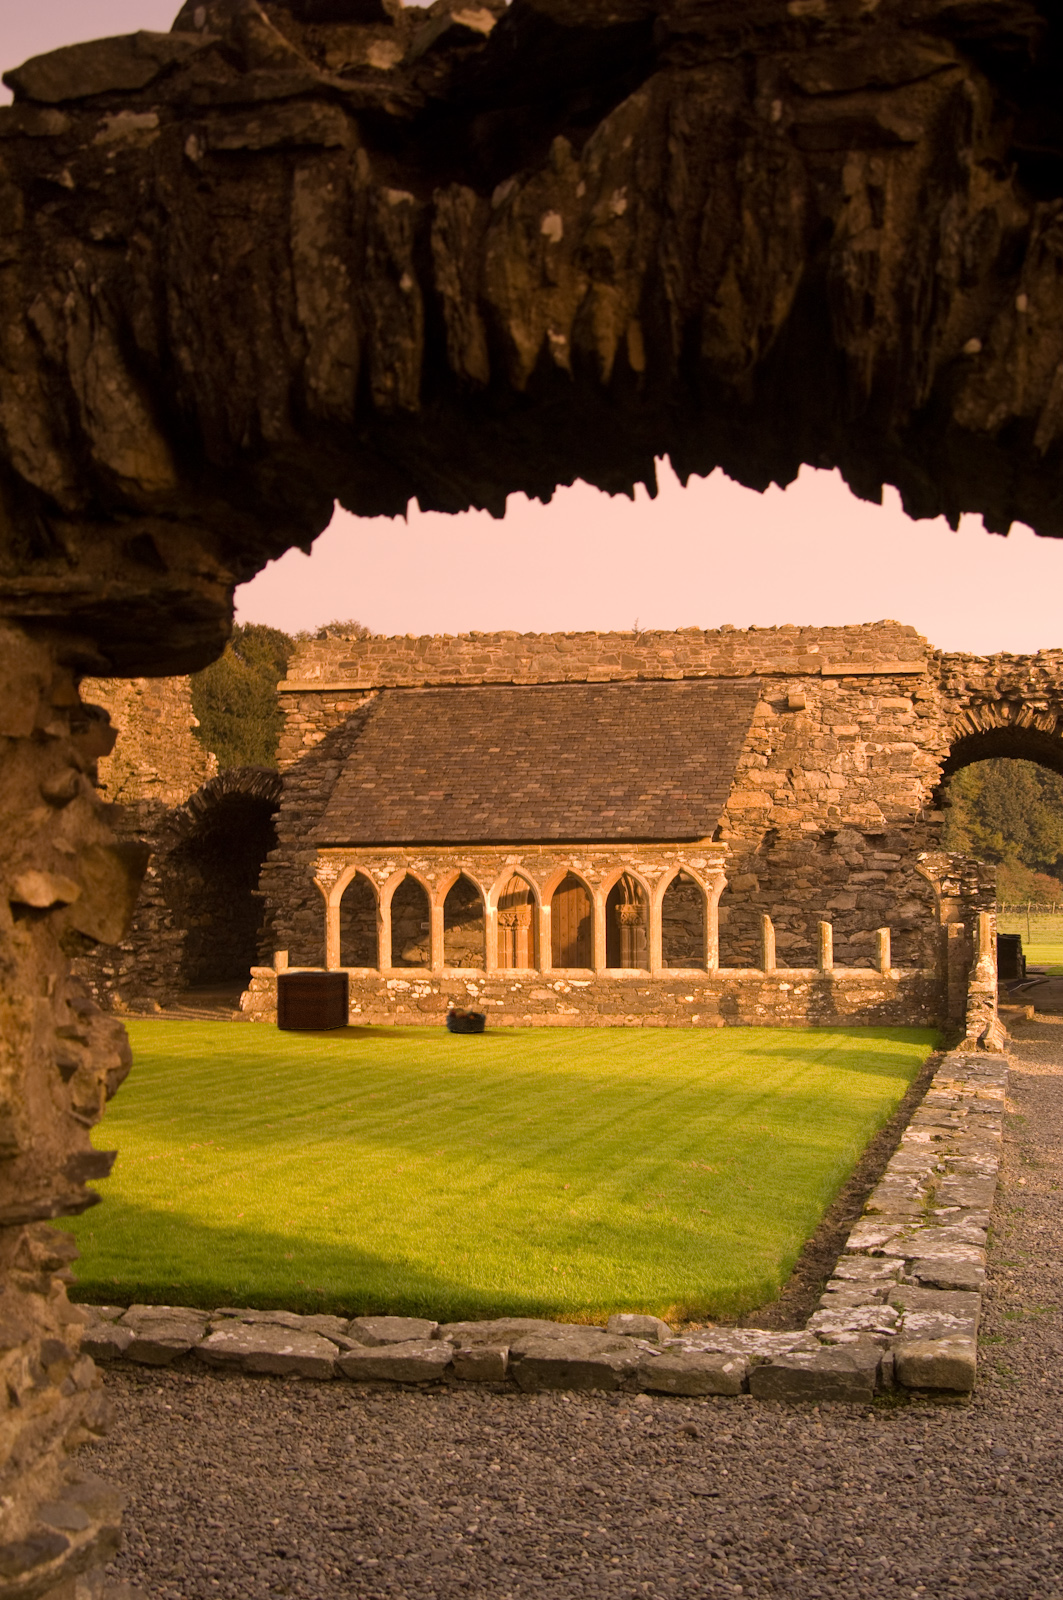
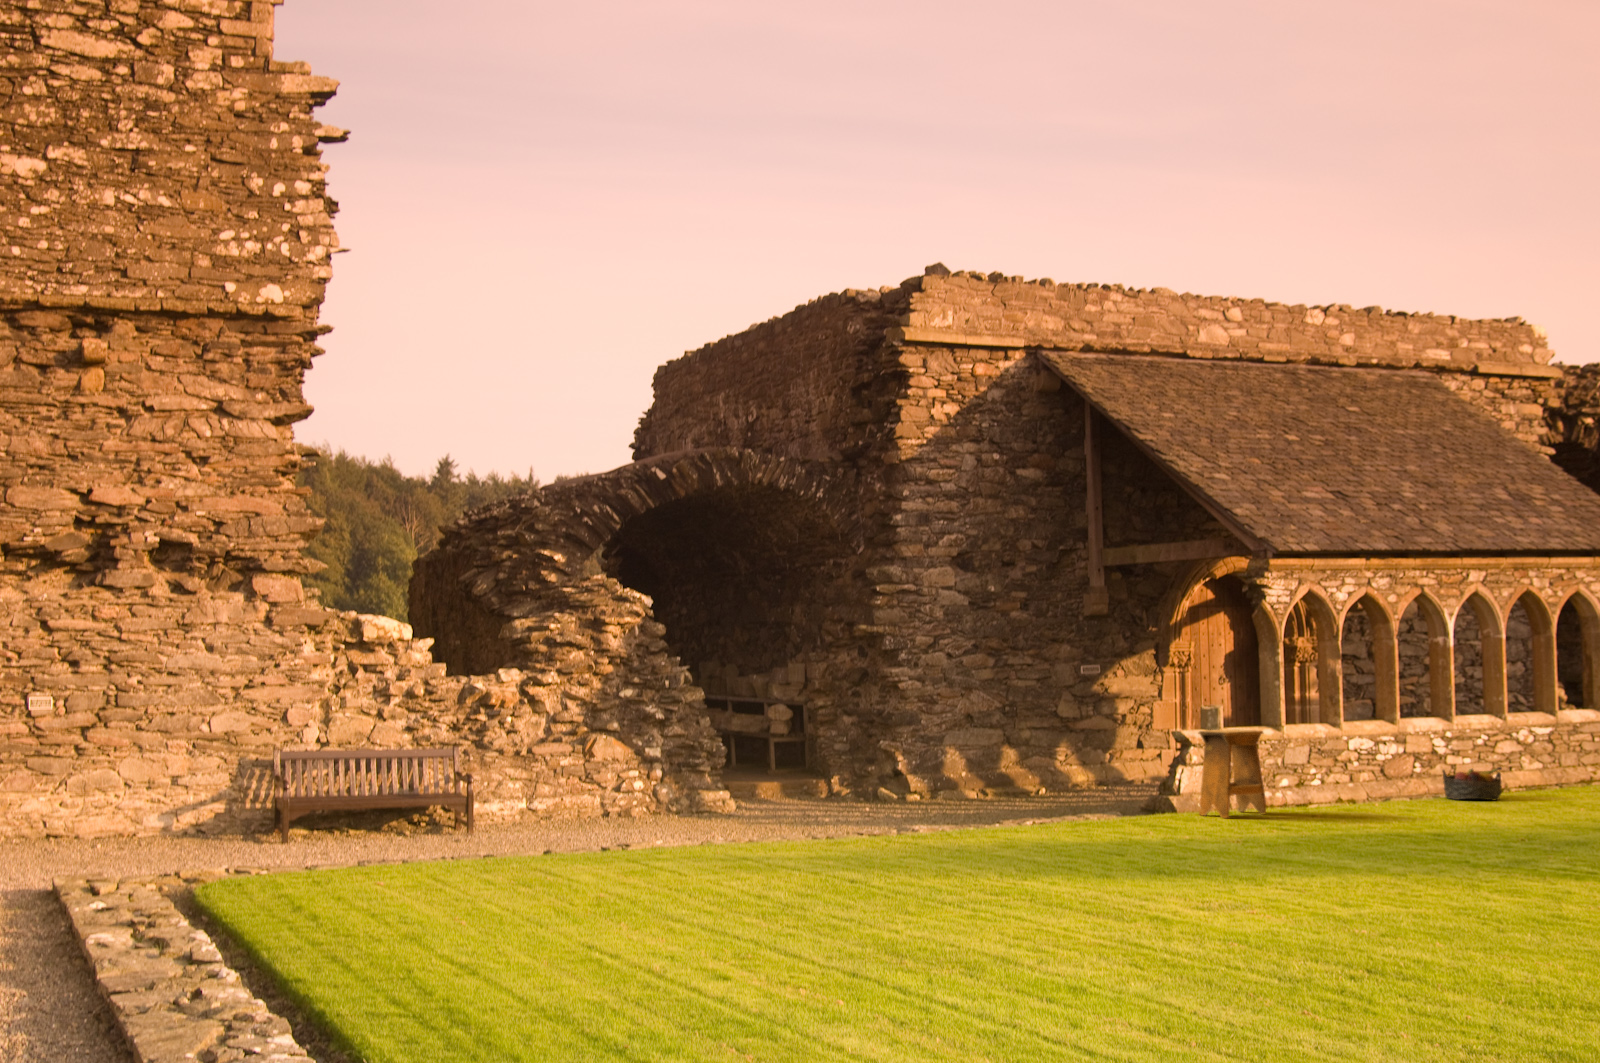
stool: none [236,967,282,1026] -> present [1199,729,1266,818]
wooden crate: present [277,971,349,1030] -> none [1256,731,1372,817]

